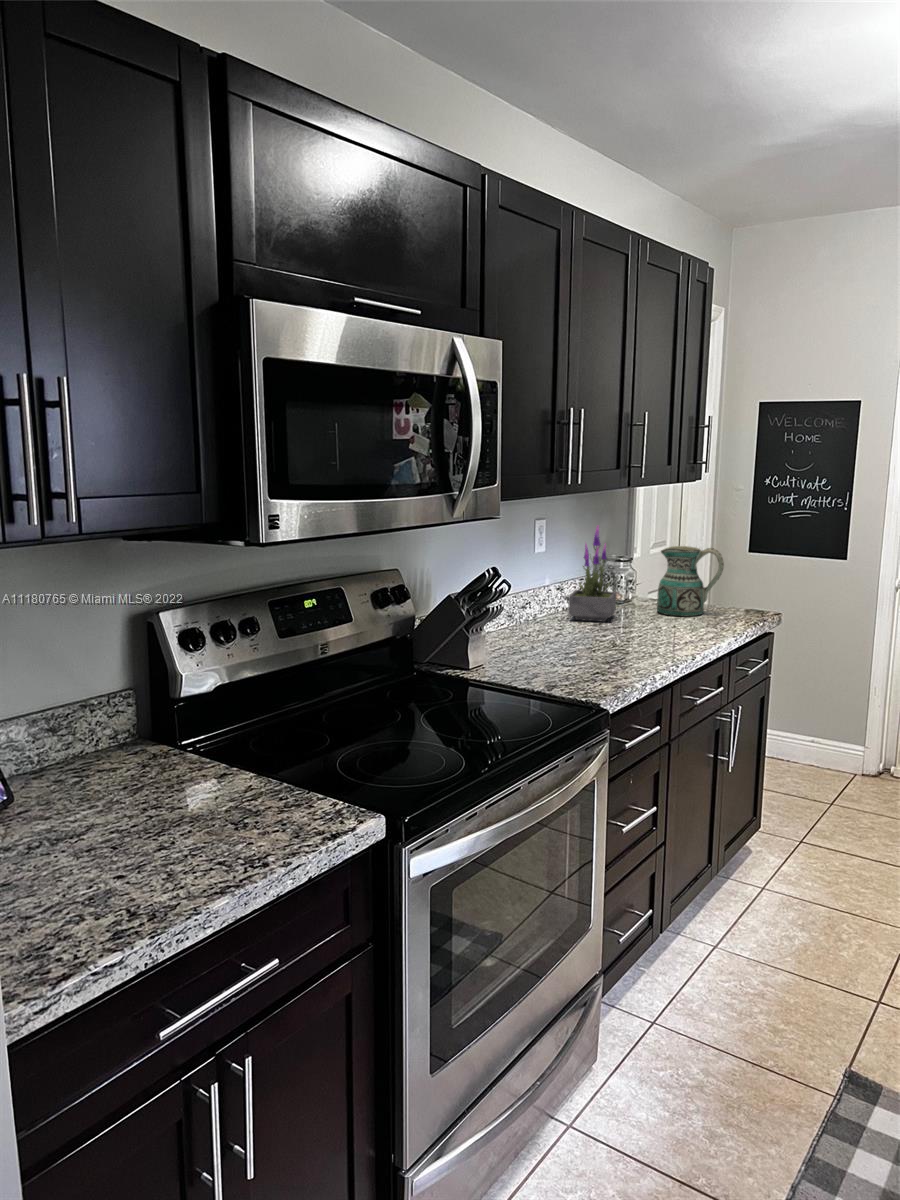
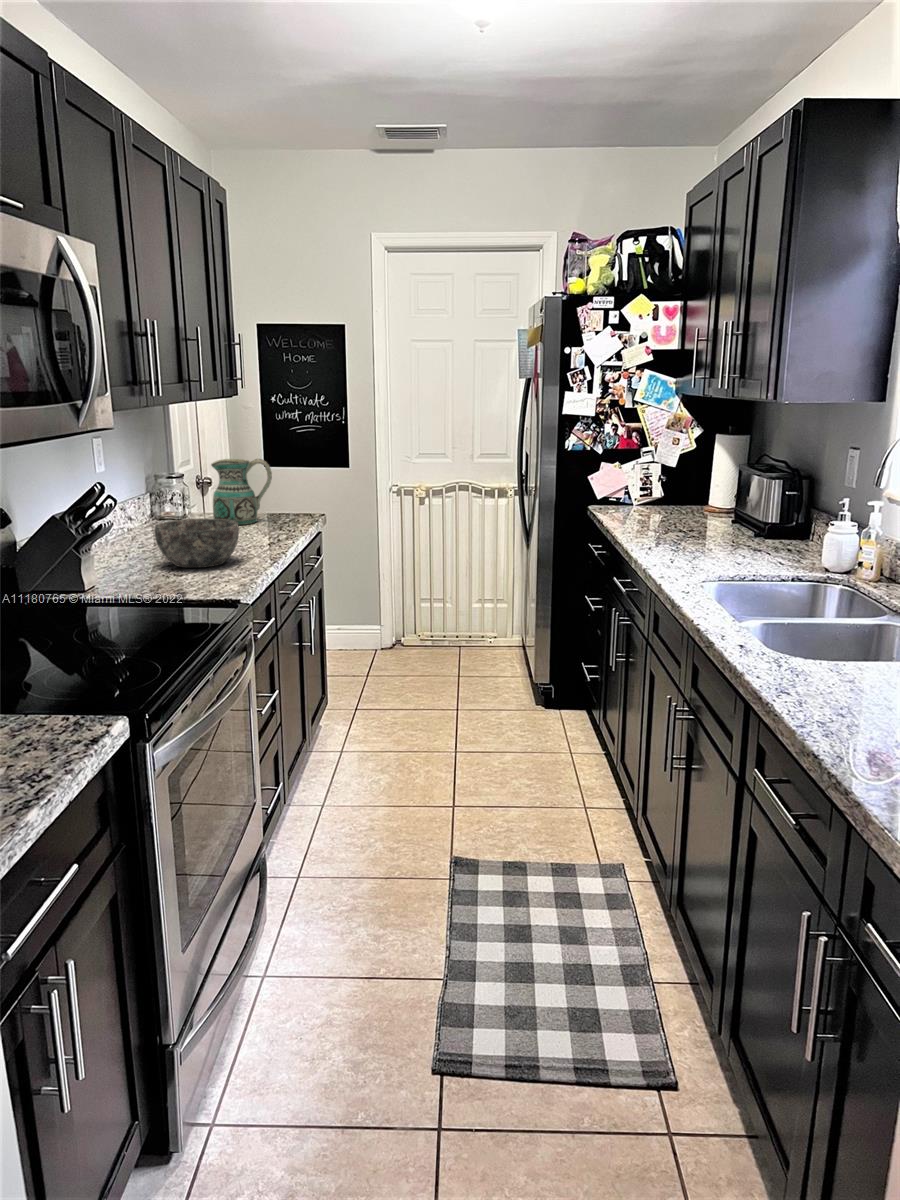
potted plant: present [568,525,616,622] -> none [132,439,178,538]
bowl: none [563,608,648,661] -> present [155,518,239,568]

